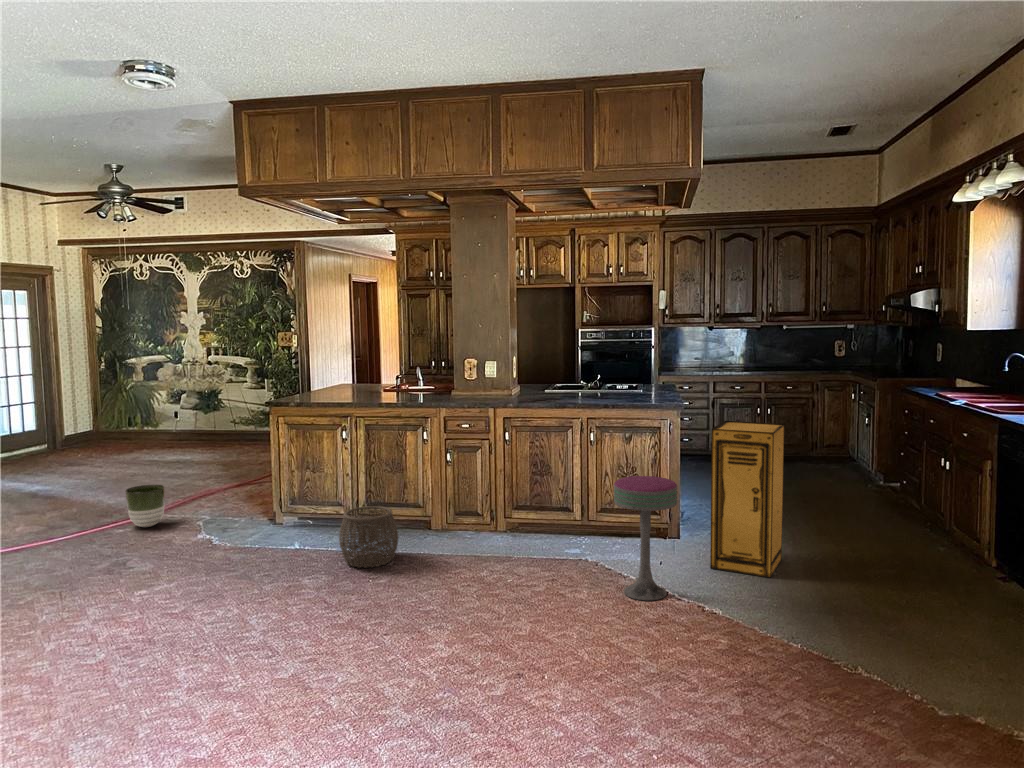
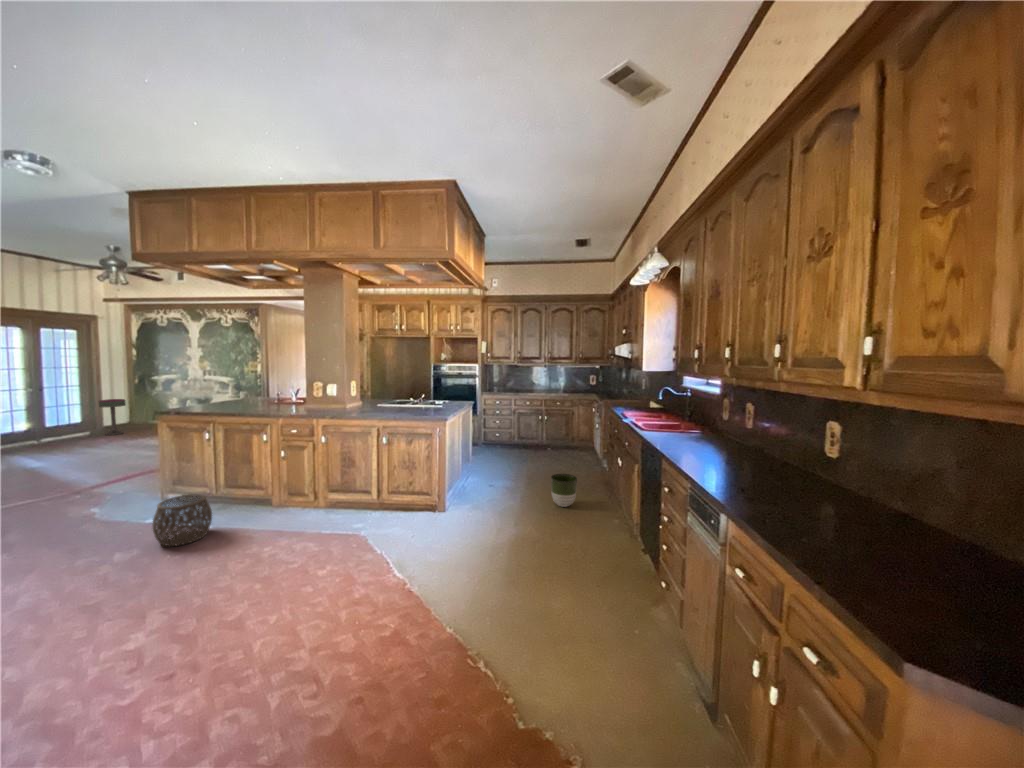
storage cabinet: present [710,421,784,578] -> none [443,431,503,554]
bar stool: present [614,476,677,601] -> present [99,399,126,435]
planter: present [125,484,164,527] -> present [551,474,577,507]

